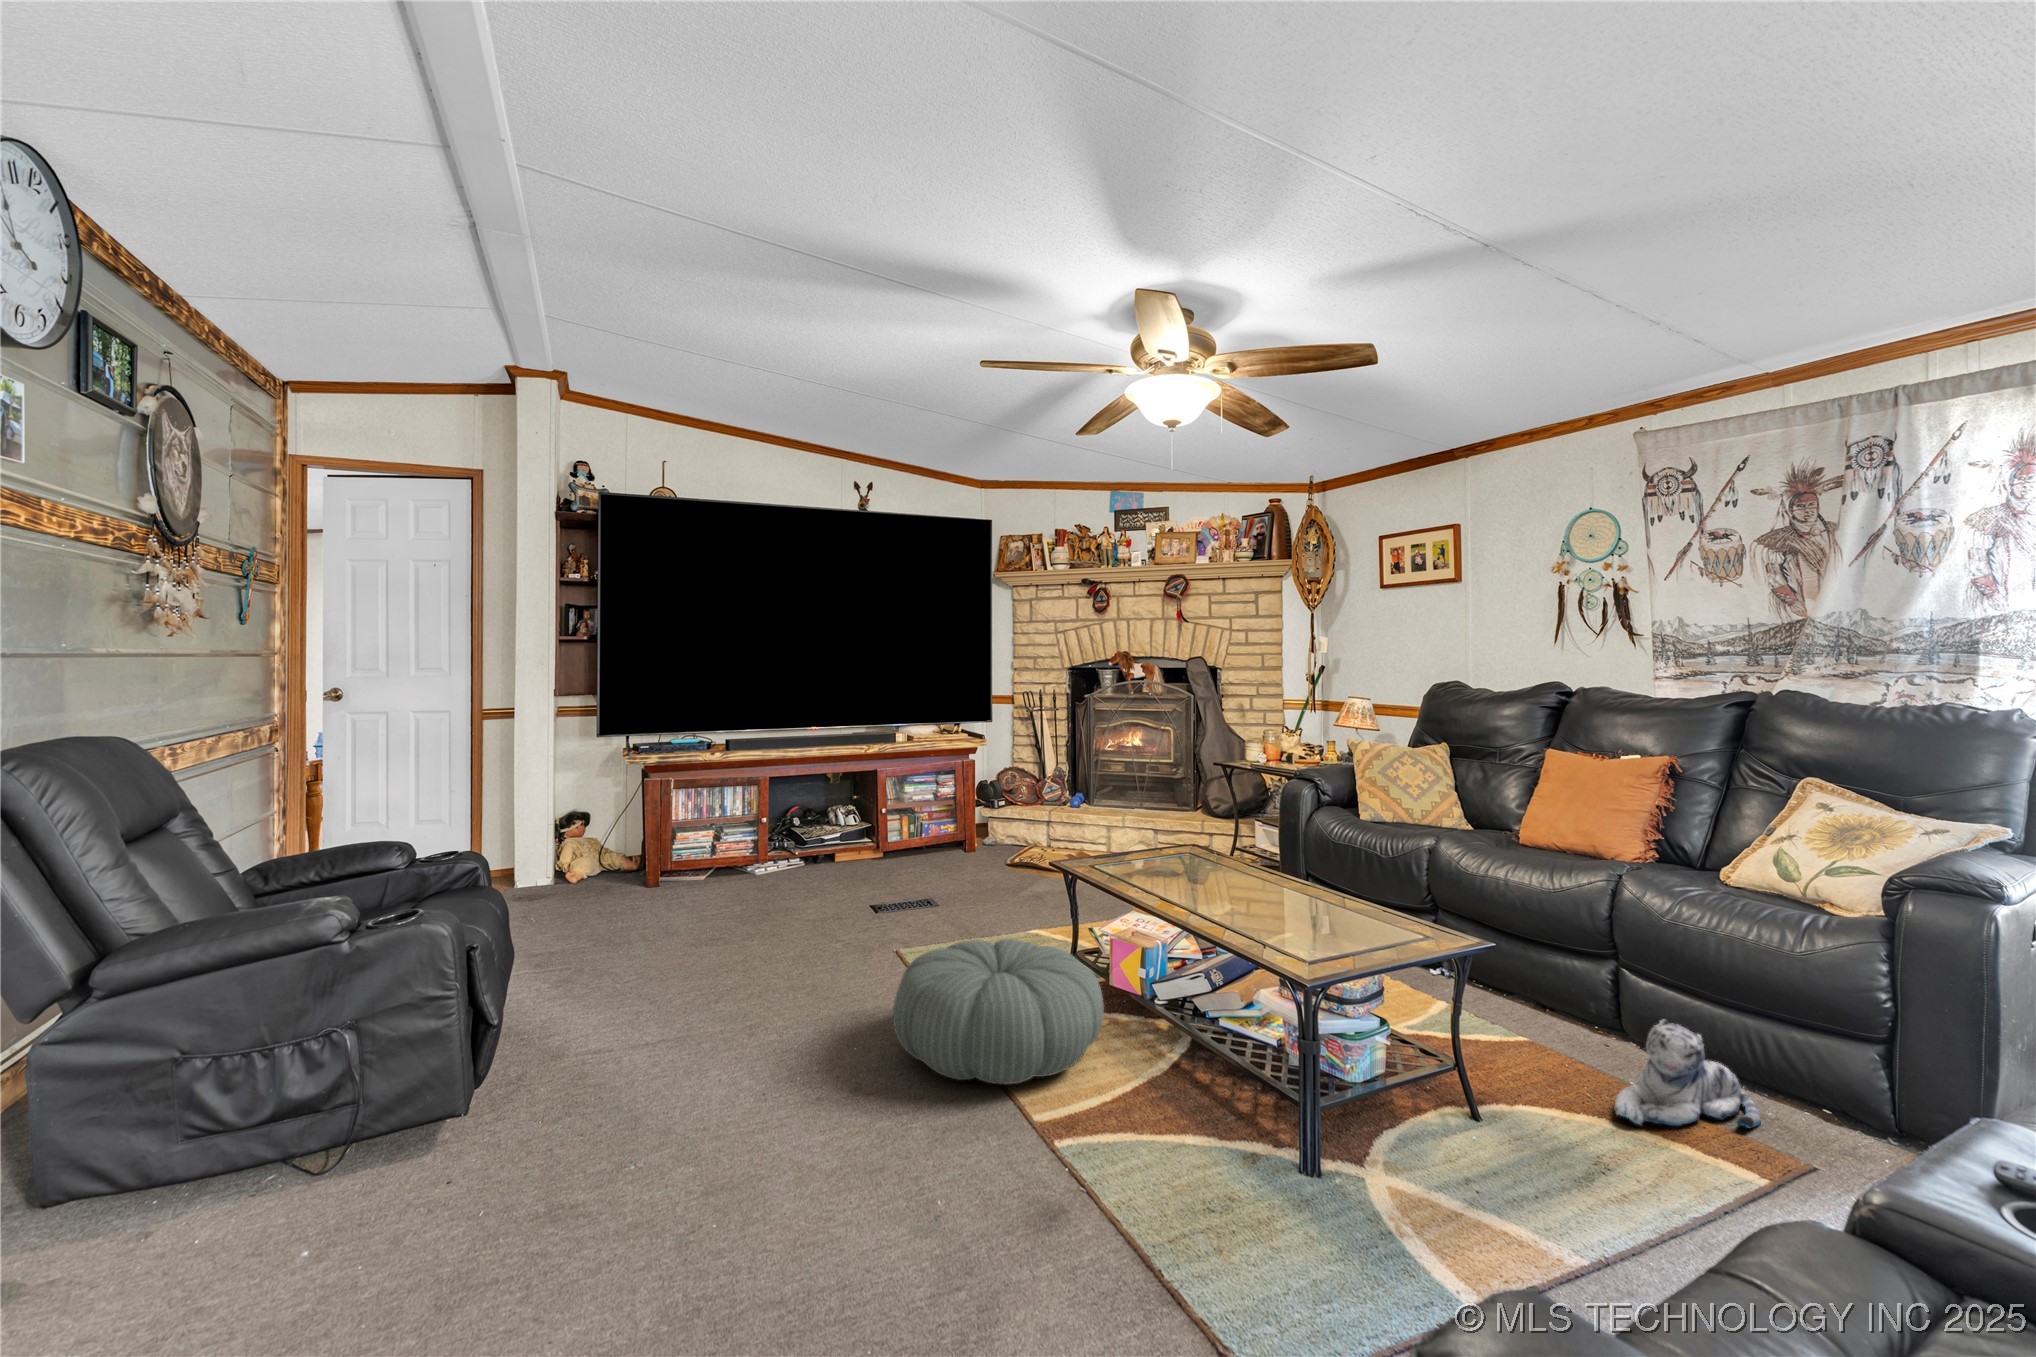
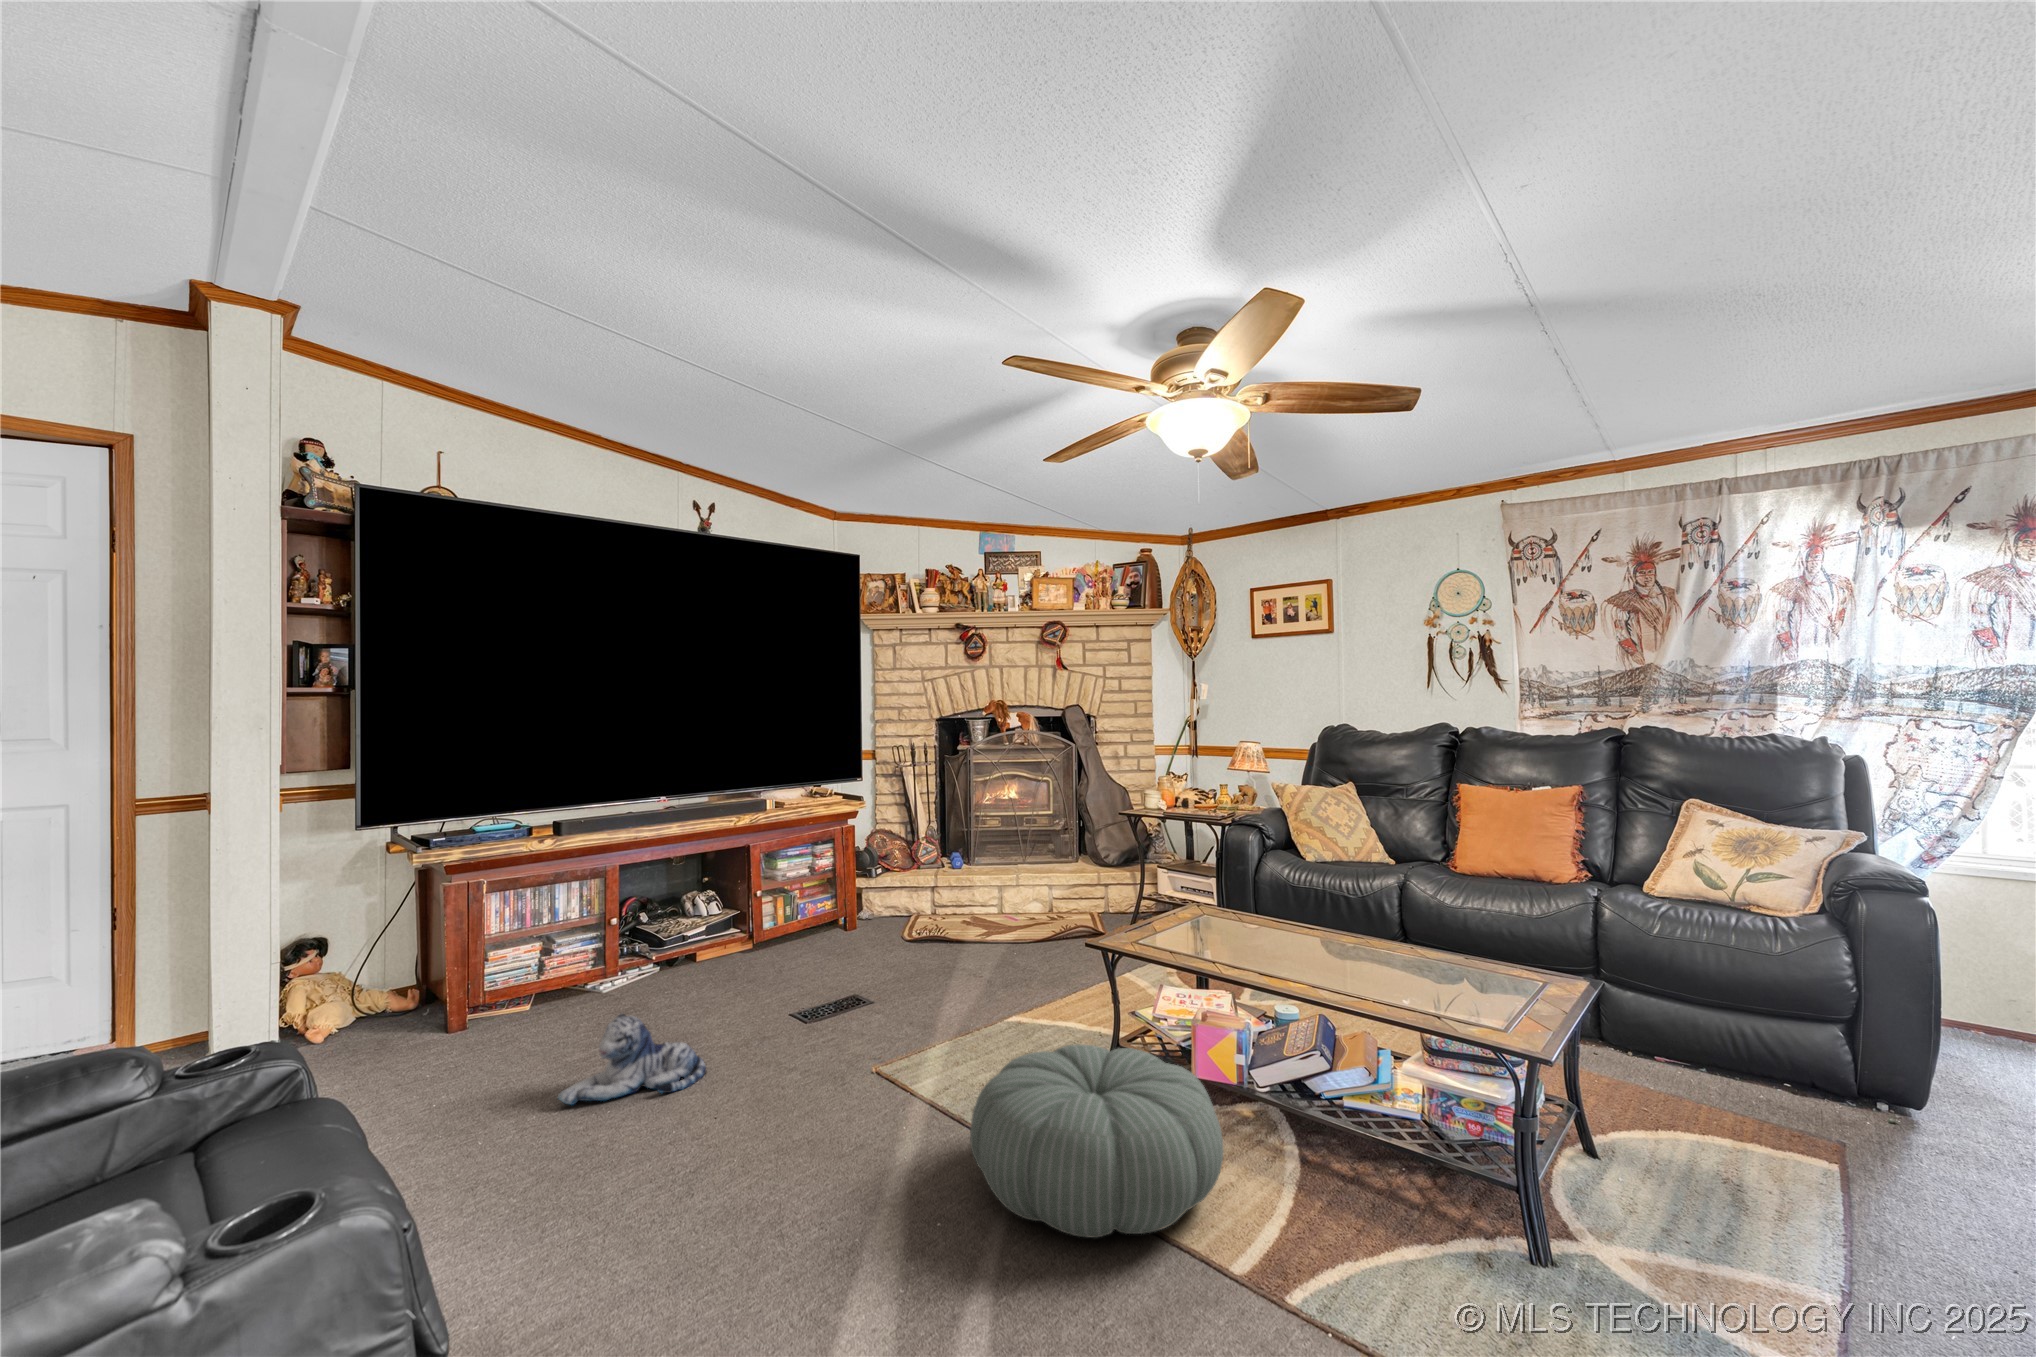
plush toy: present [1614,1020,1761,1129] -> present [558,1013,706,1105]

